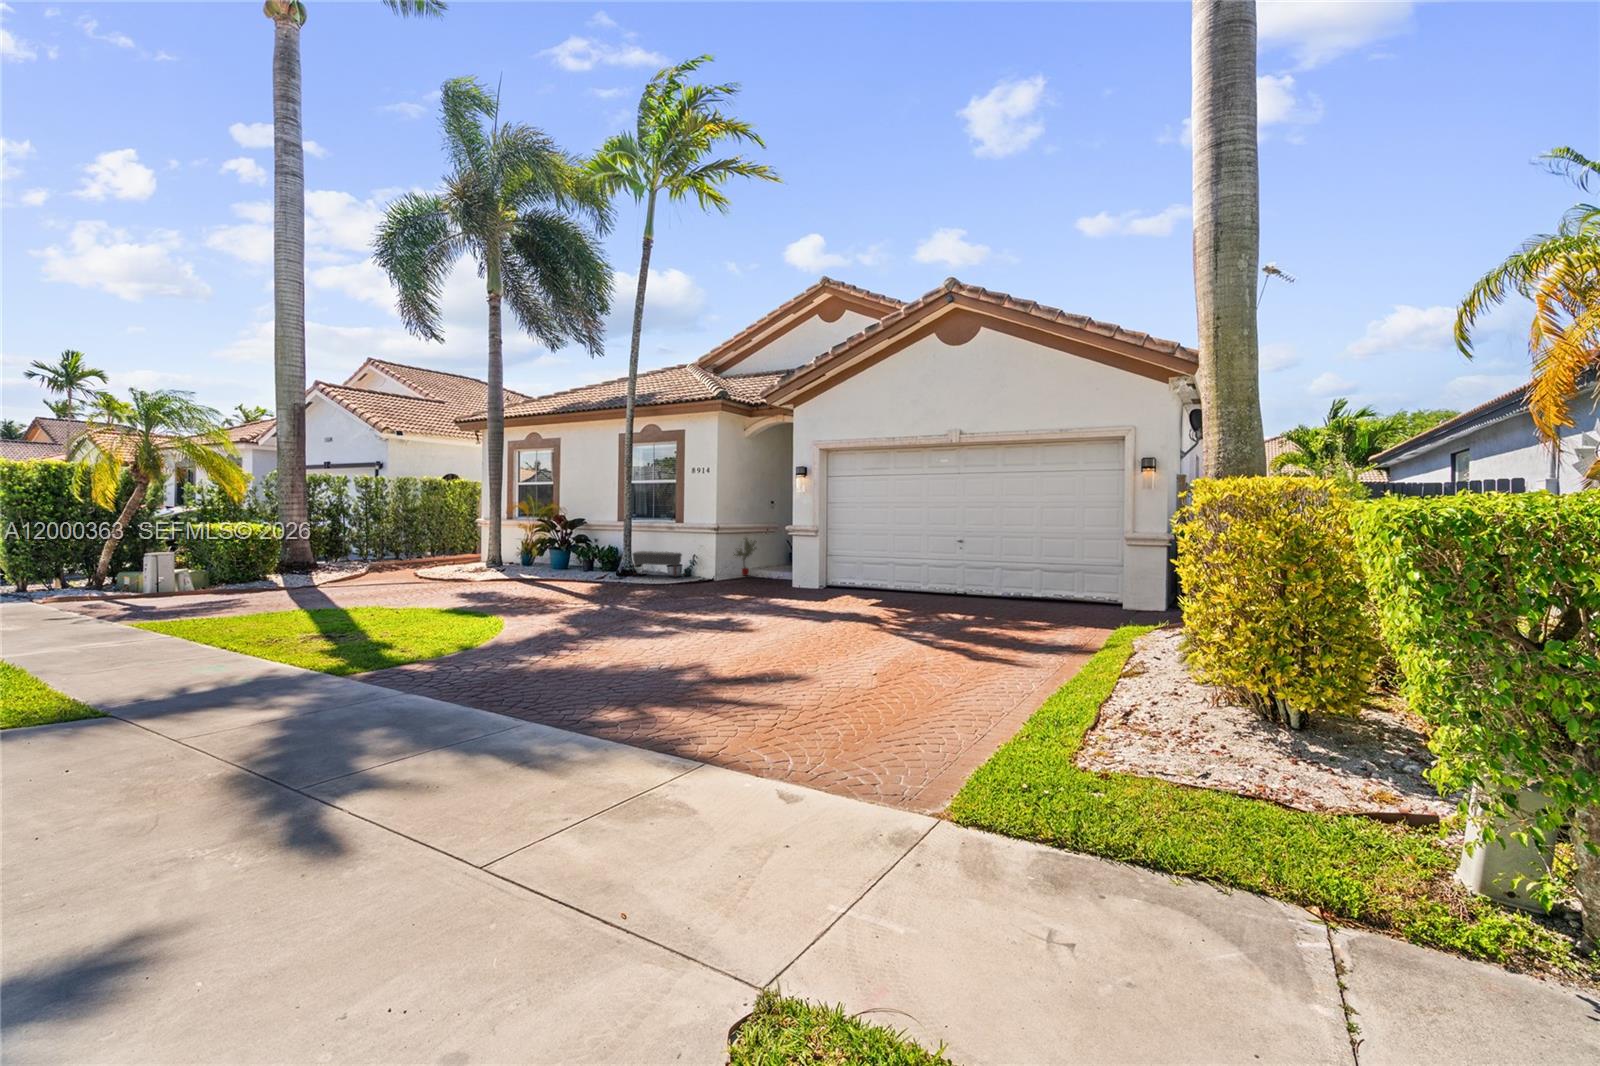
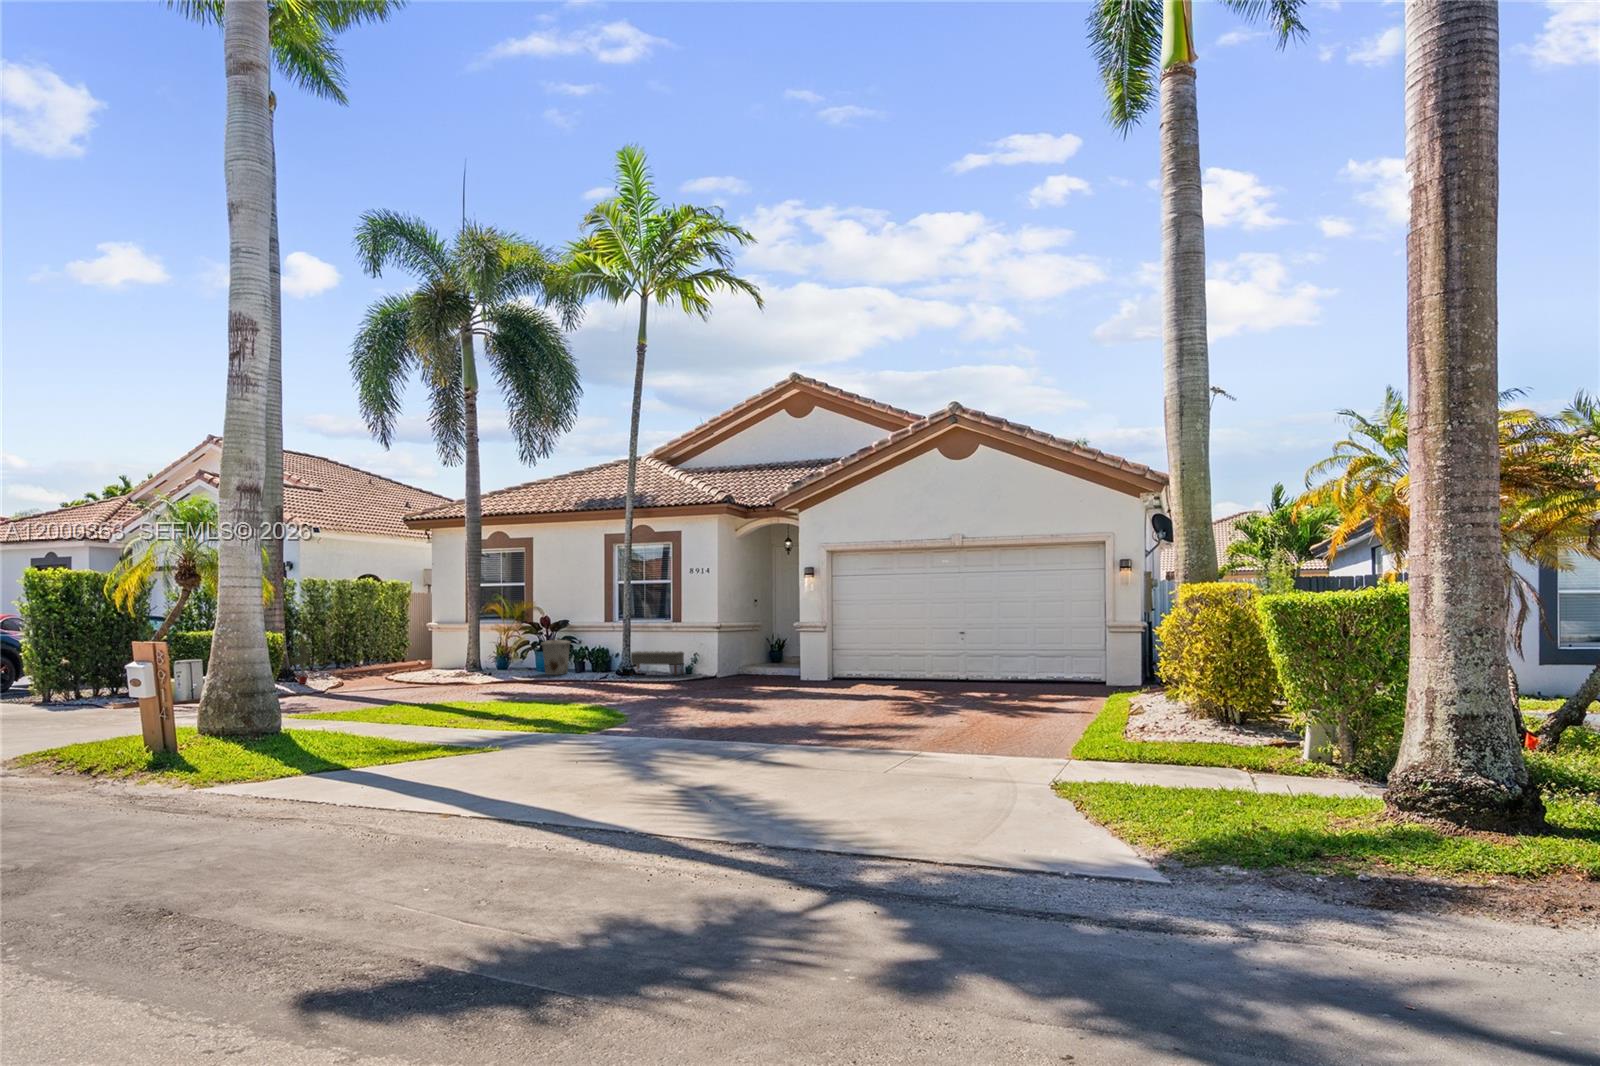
trash can: none [556,536,586,571] -> present [542,639,571,675]
potted tree: present [734,537,757,576] -> present [290,645,310,684]

